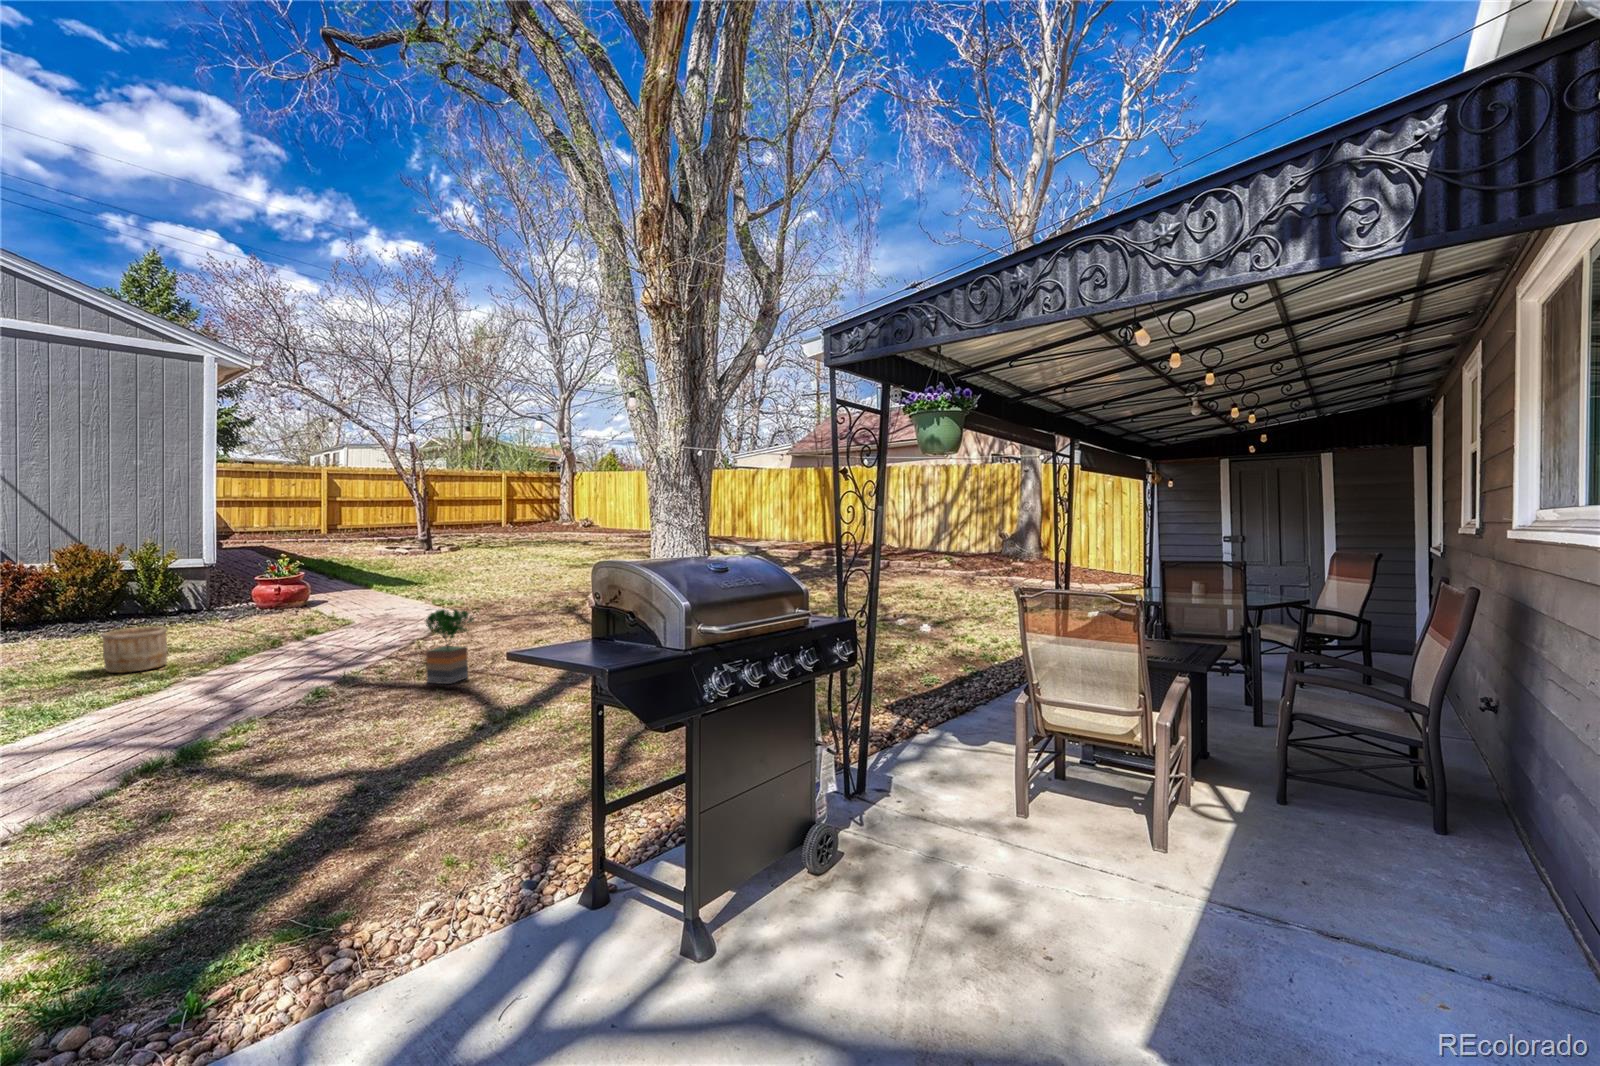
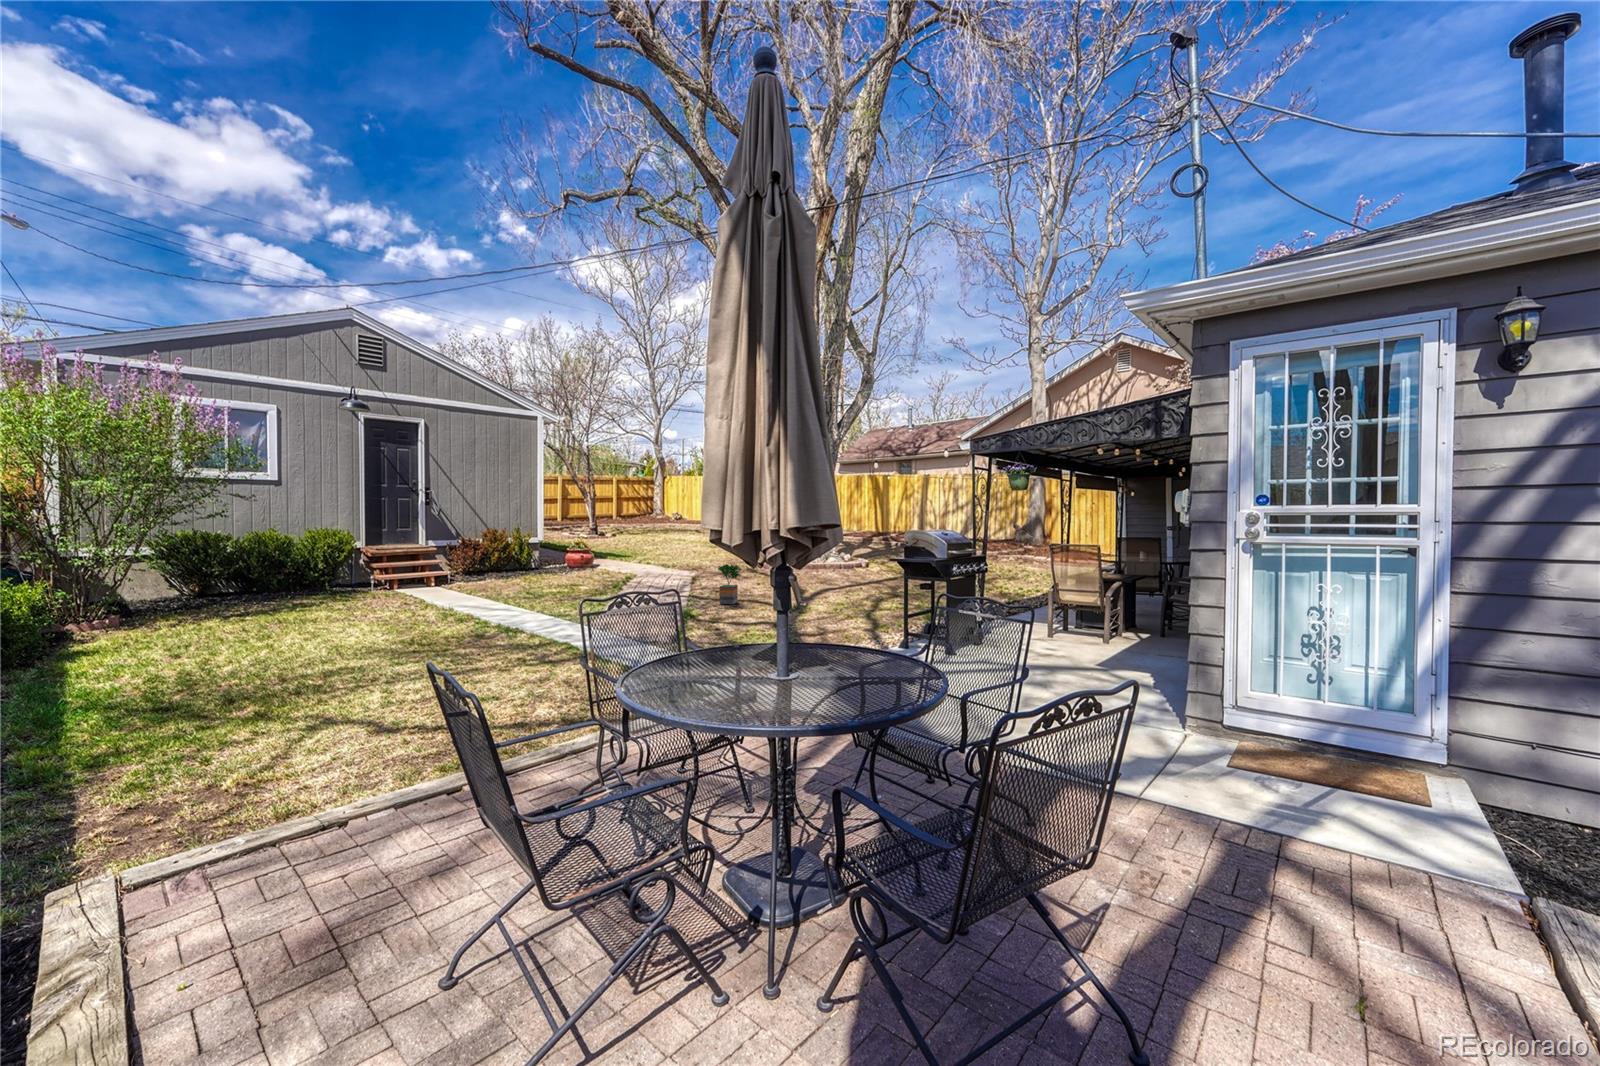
wooden bucket: present [100,627,168,673] -> none [540,574,568,597]

